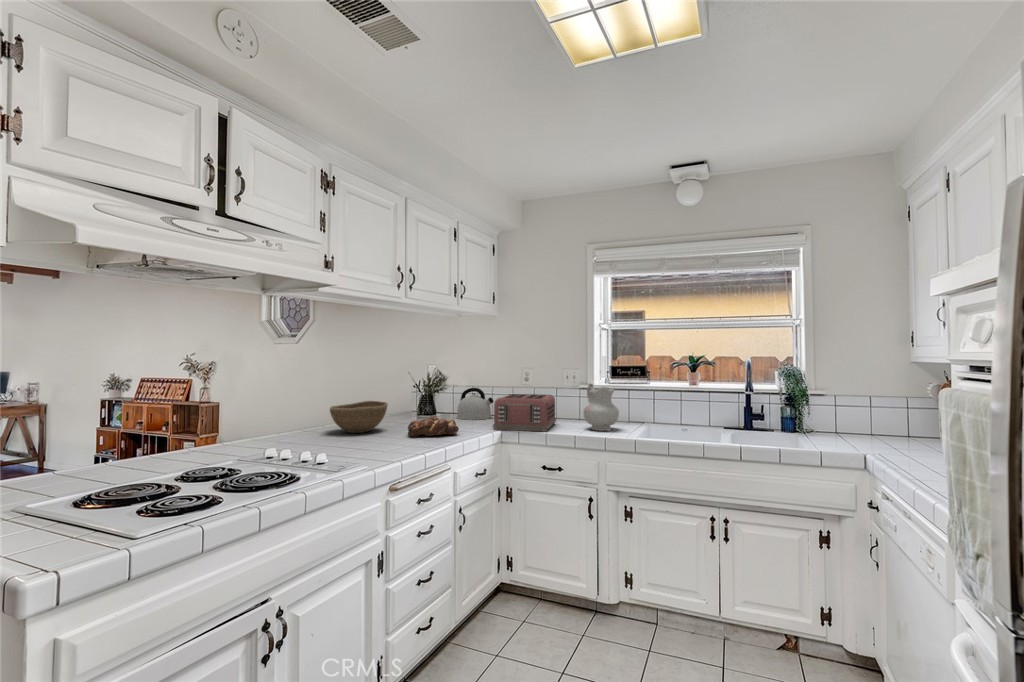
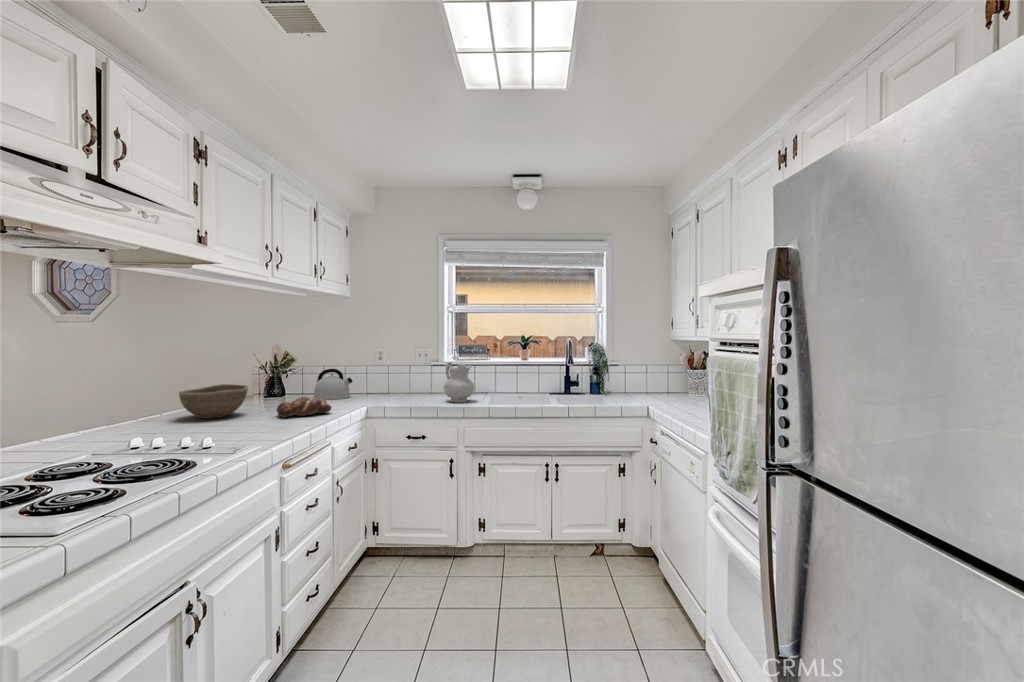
toaster: present [493,394,556,432] -> none [362,373,417,407]

